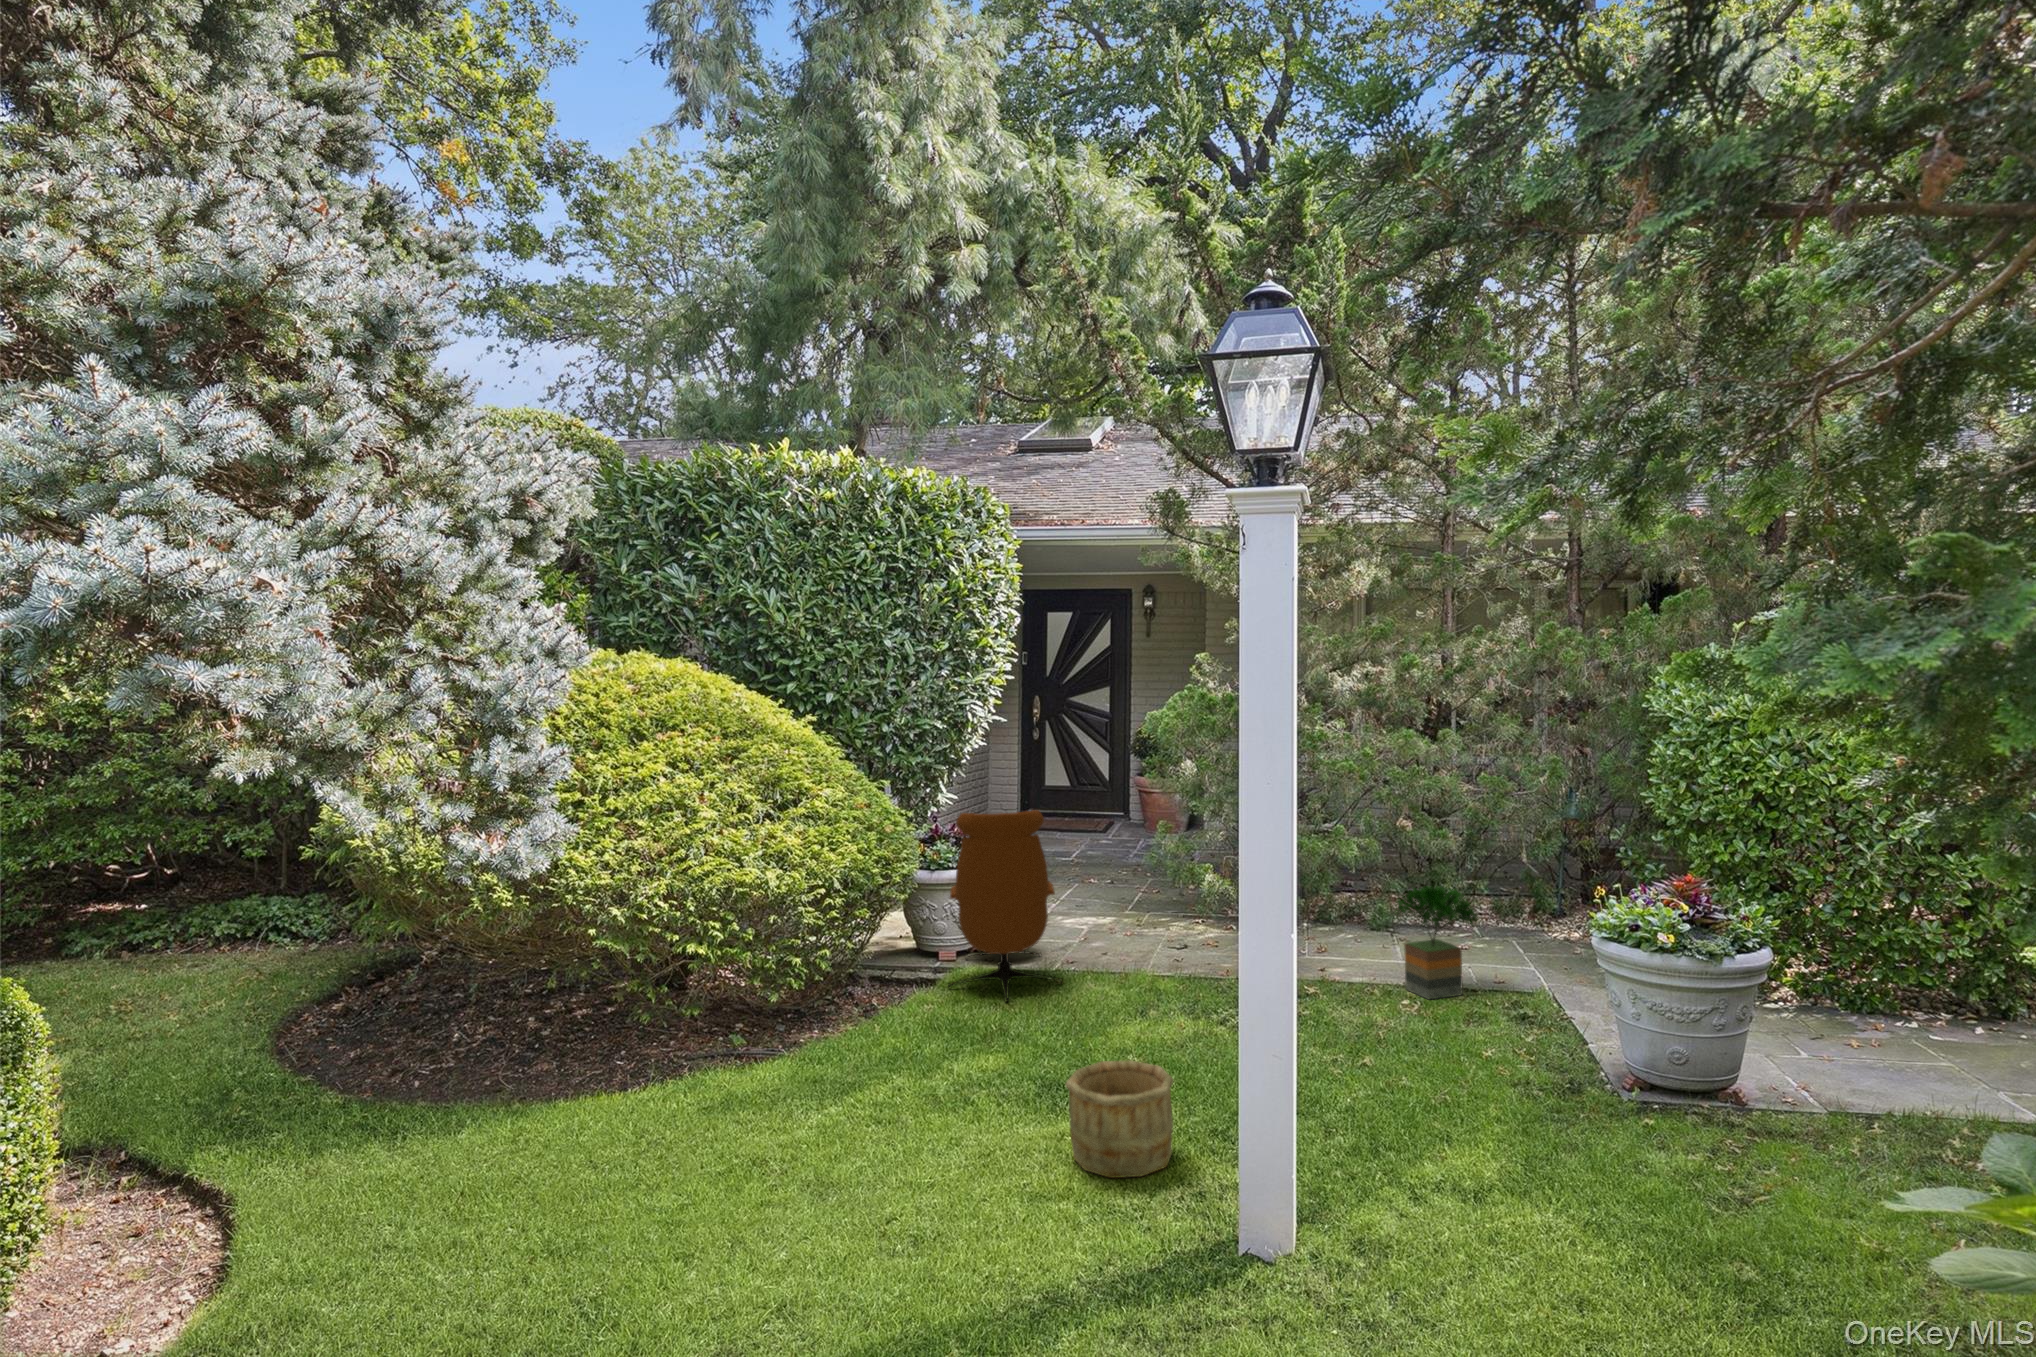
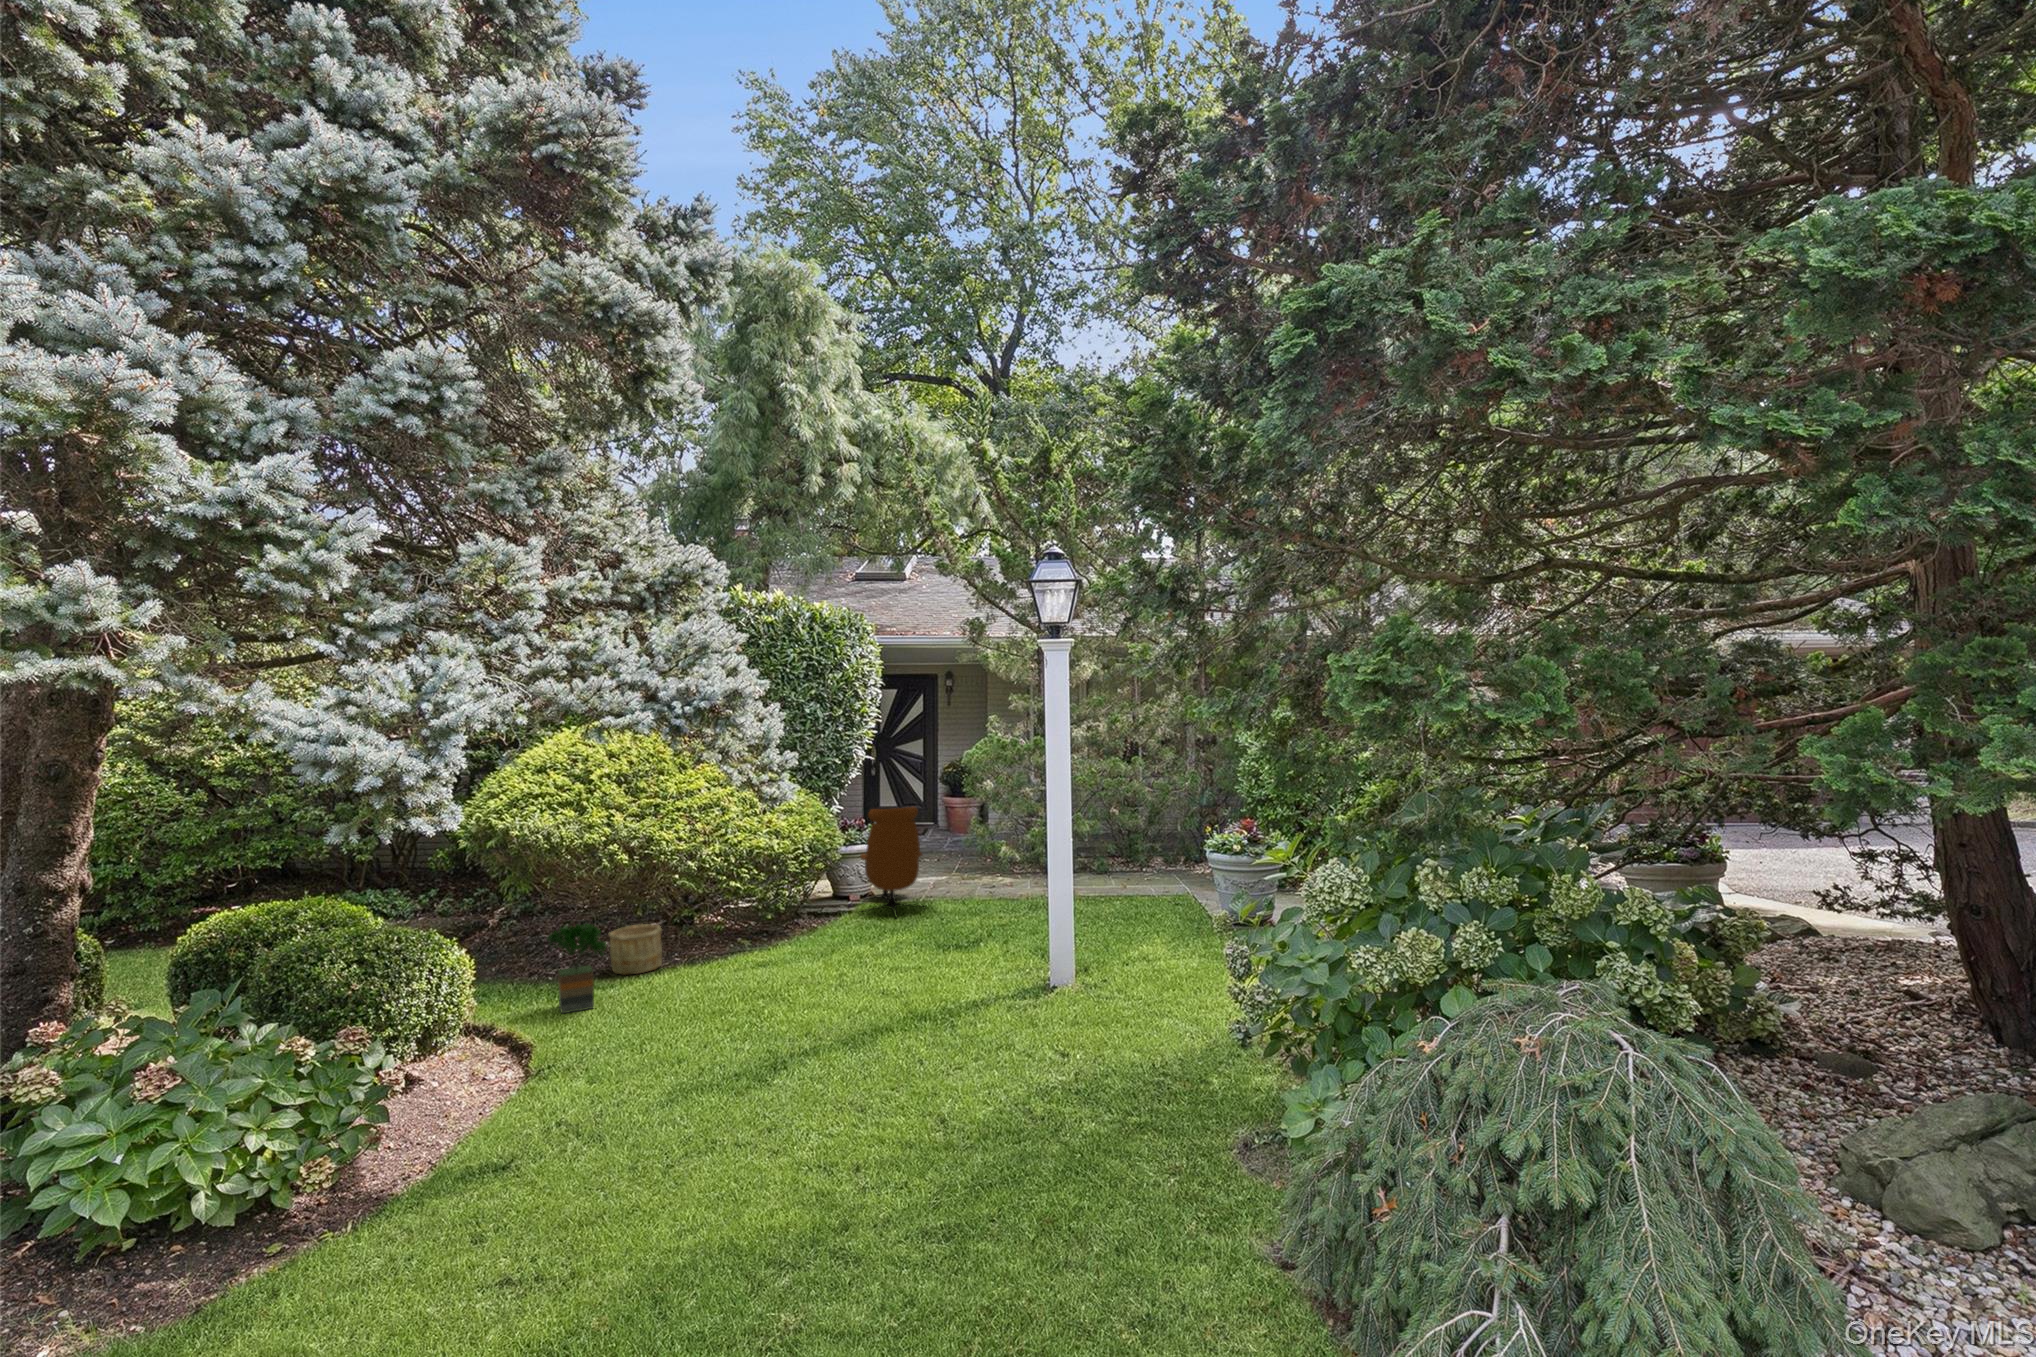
potted tree: present [1396,886,1478,1000] -> present [548,923,607,1013]
wooden bucket: present [1065,1061,1174,1178] -> present [609,924,662,975]

